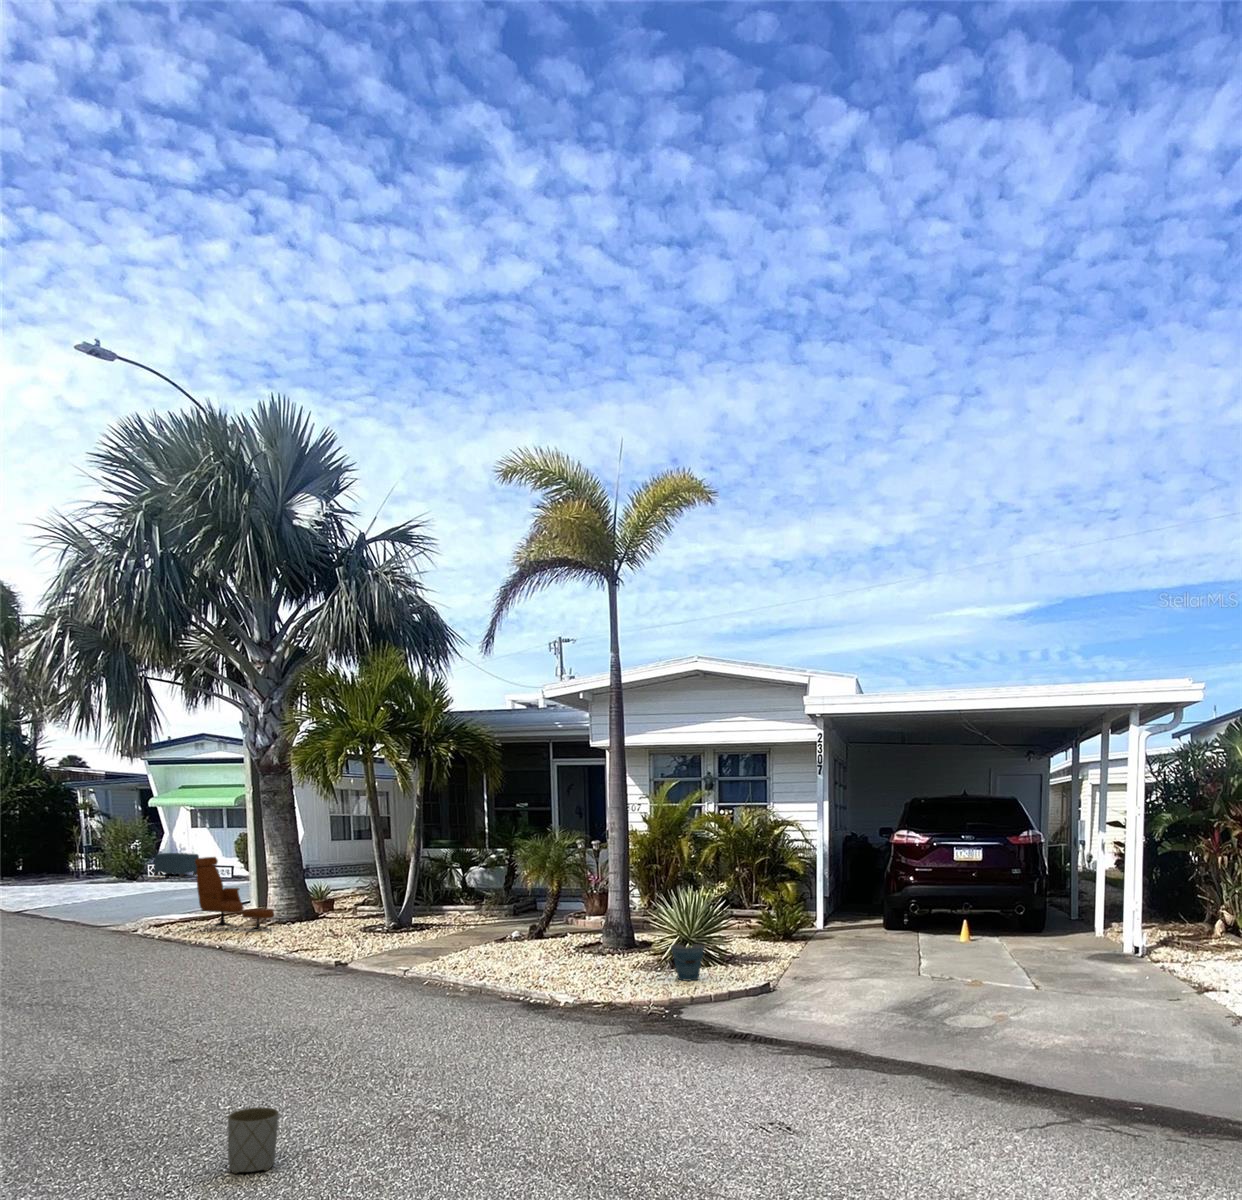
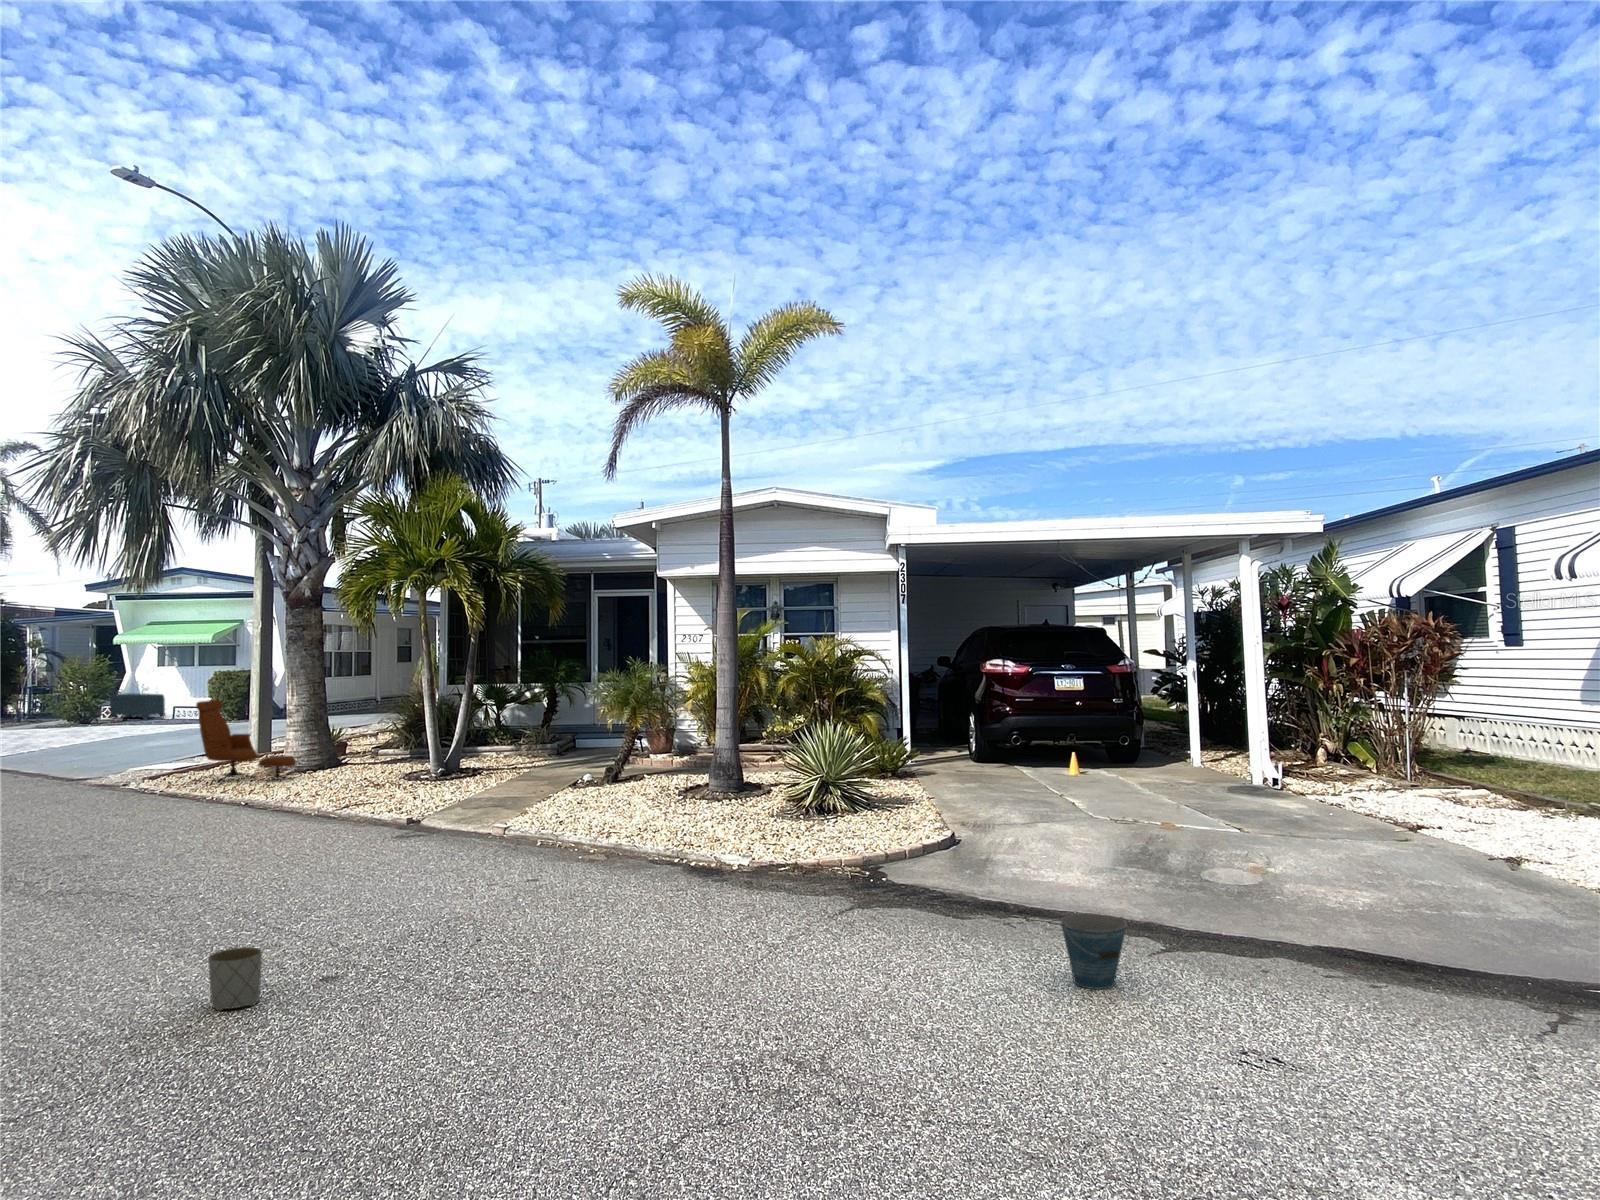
bucket: present [671,944,705,981] -> present [1061,914,1127,989]
planter: present [228,1108,279,1174] -> present [208,947,262,1011]

